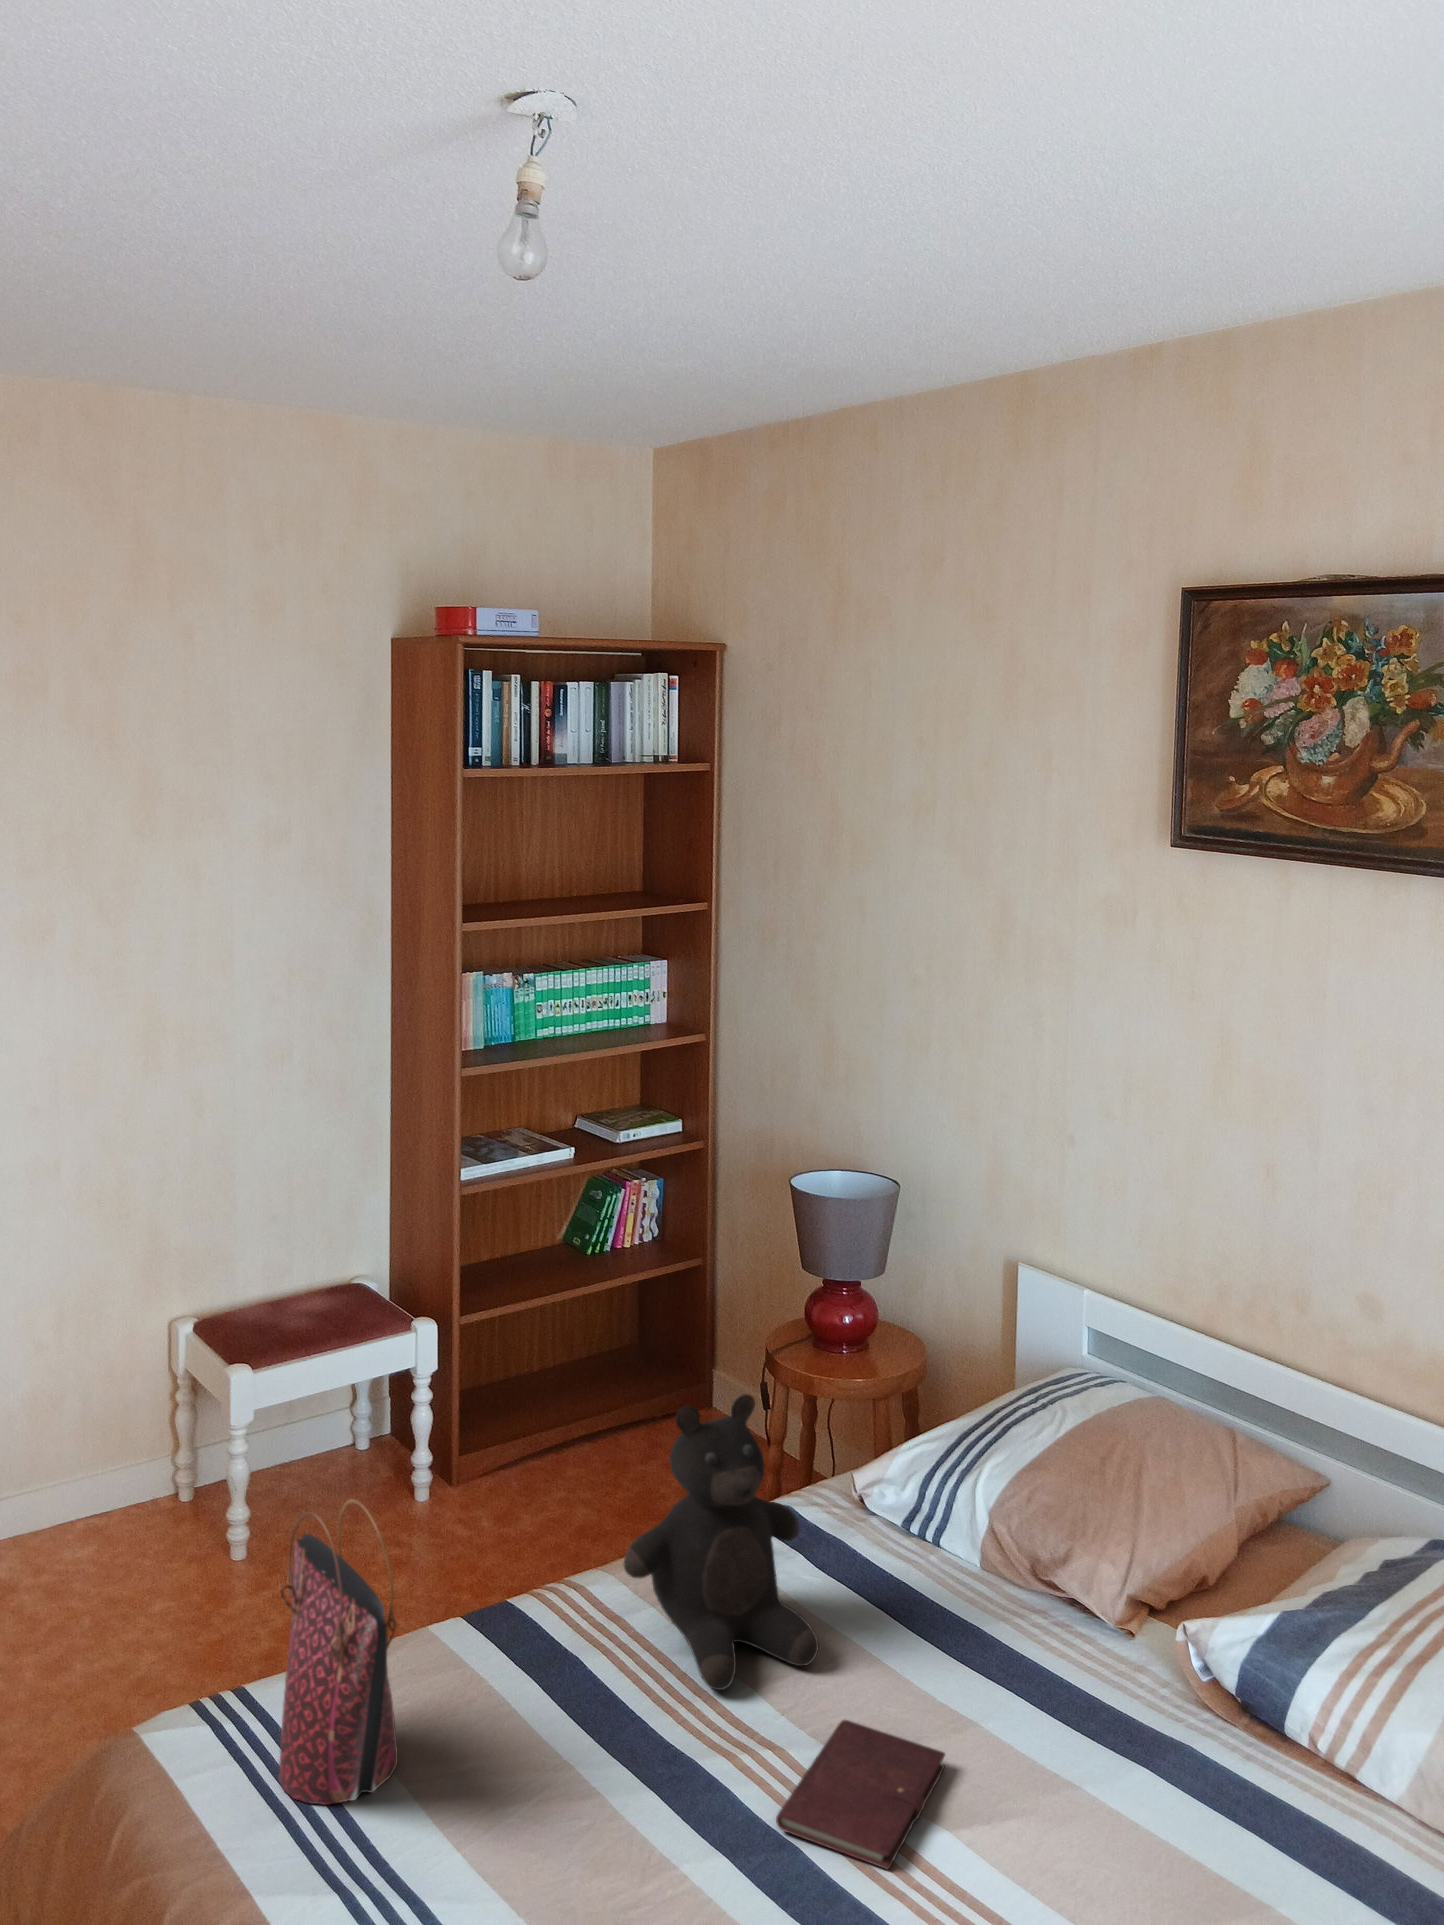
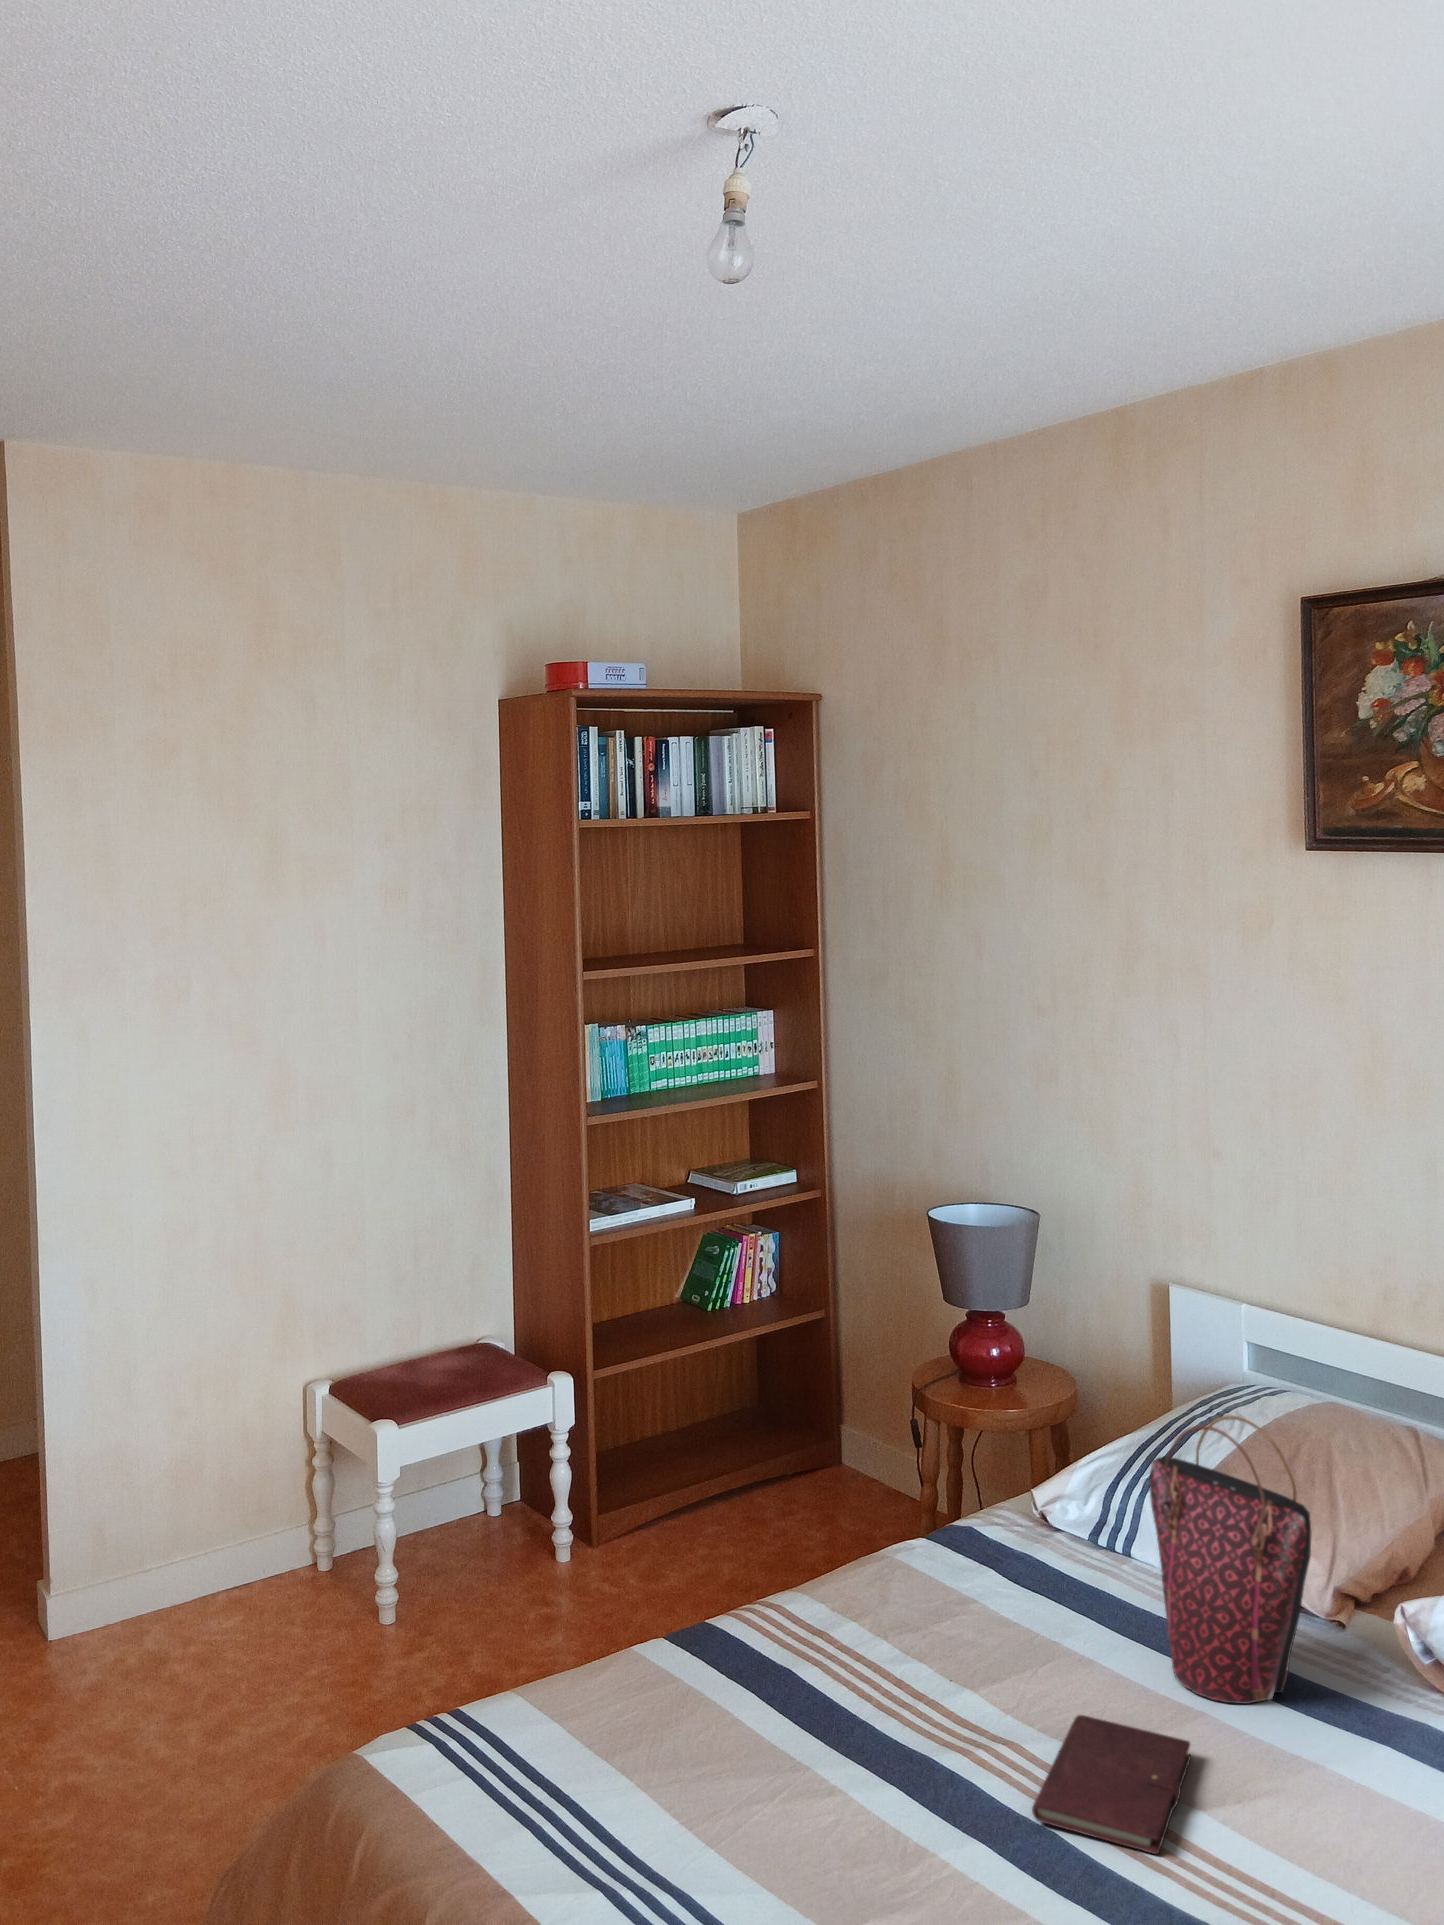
teddy bear: present [624,1394,819,1690] -> none [831,1393,1036,1695]
handbag: present [278,1499,398,1805] -> present [1150,1415,1311,1704]

